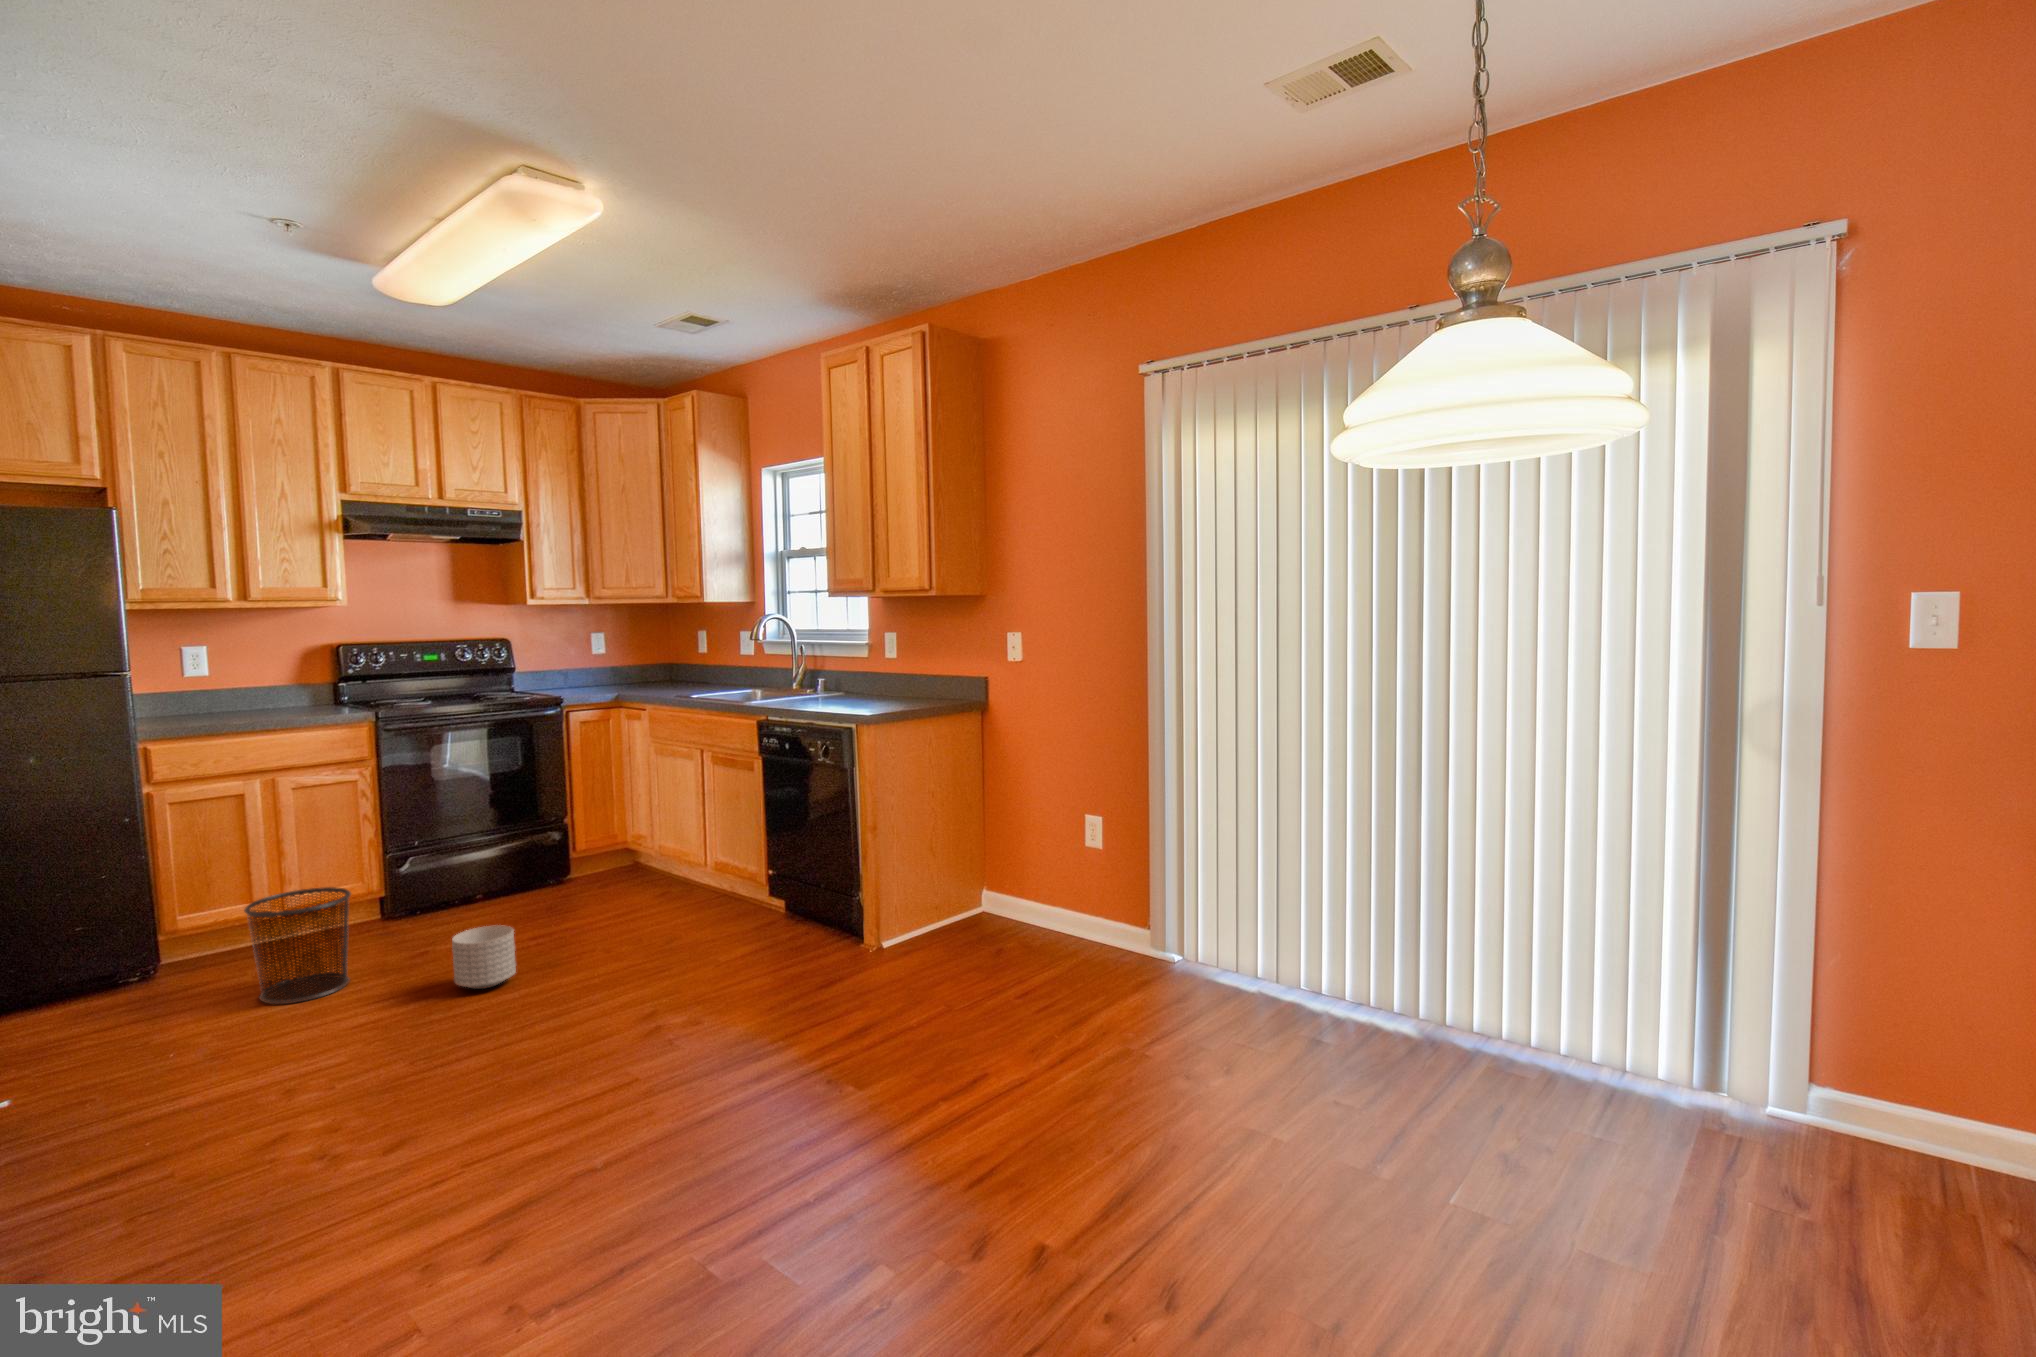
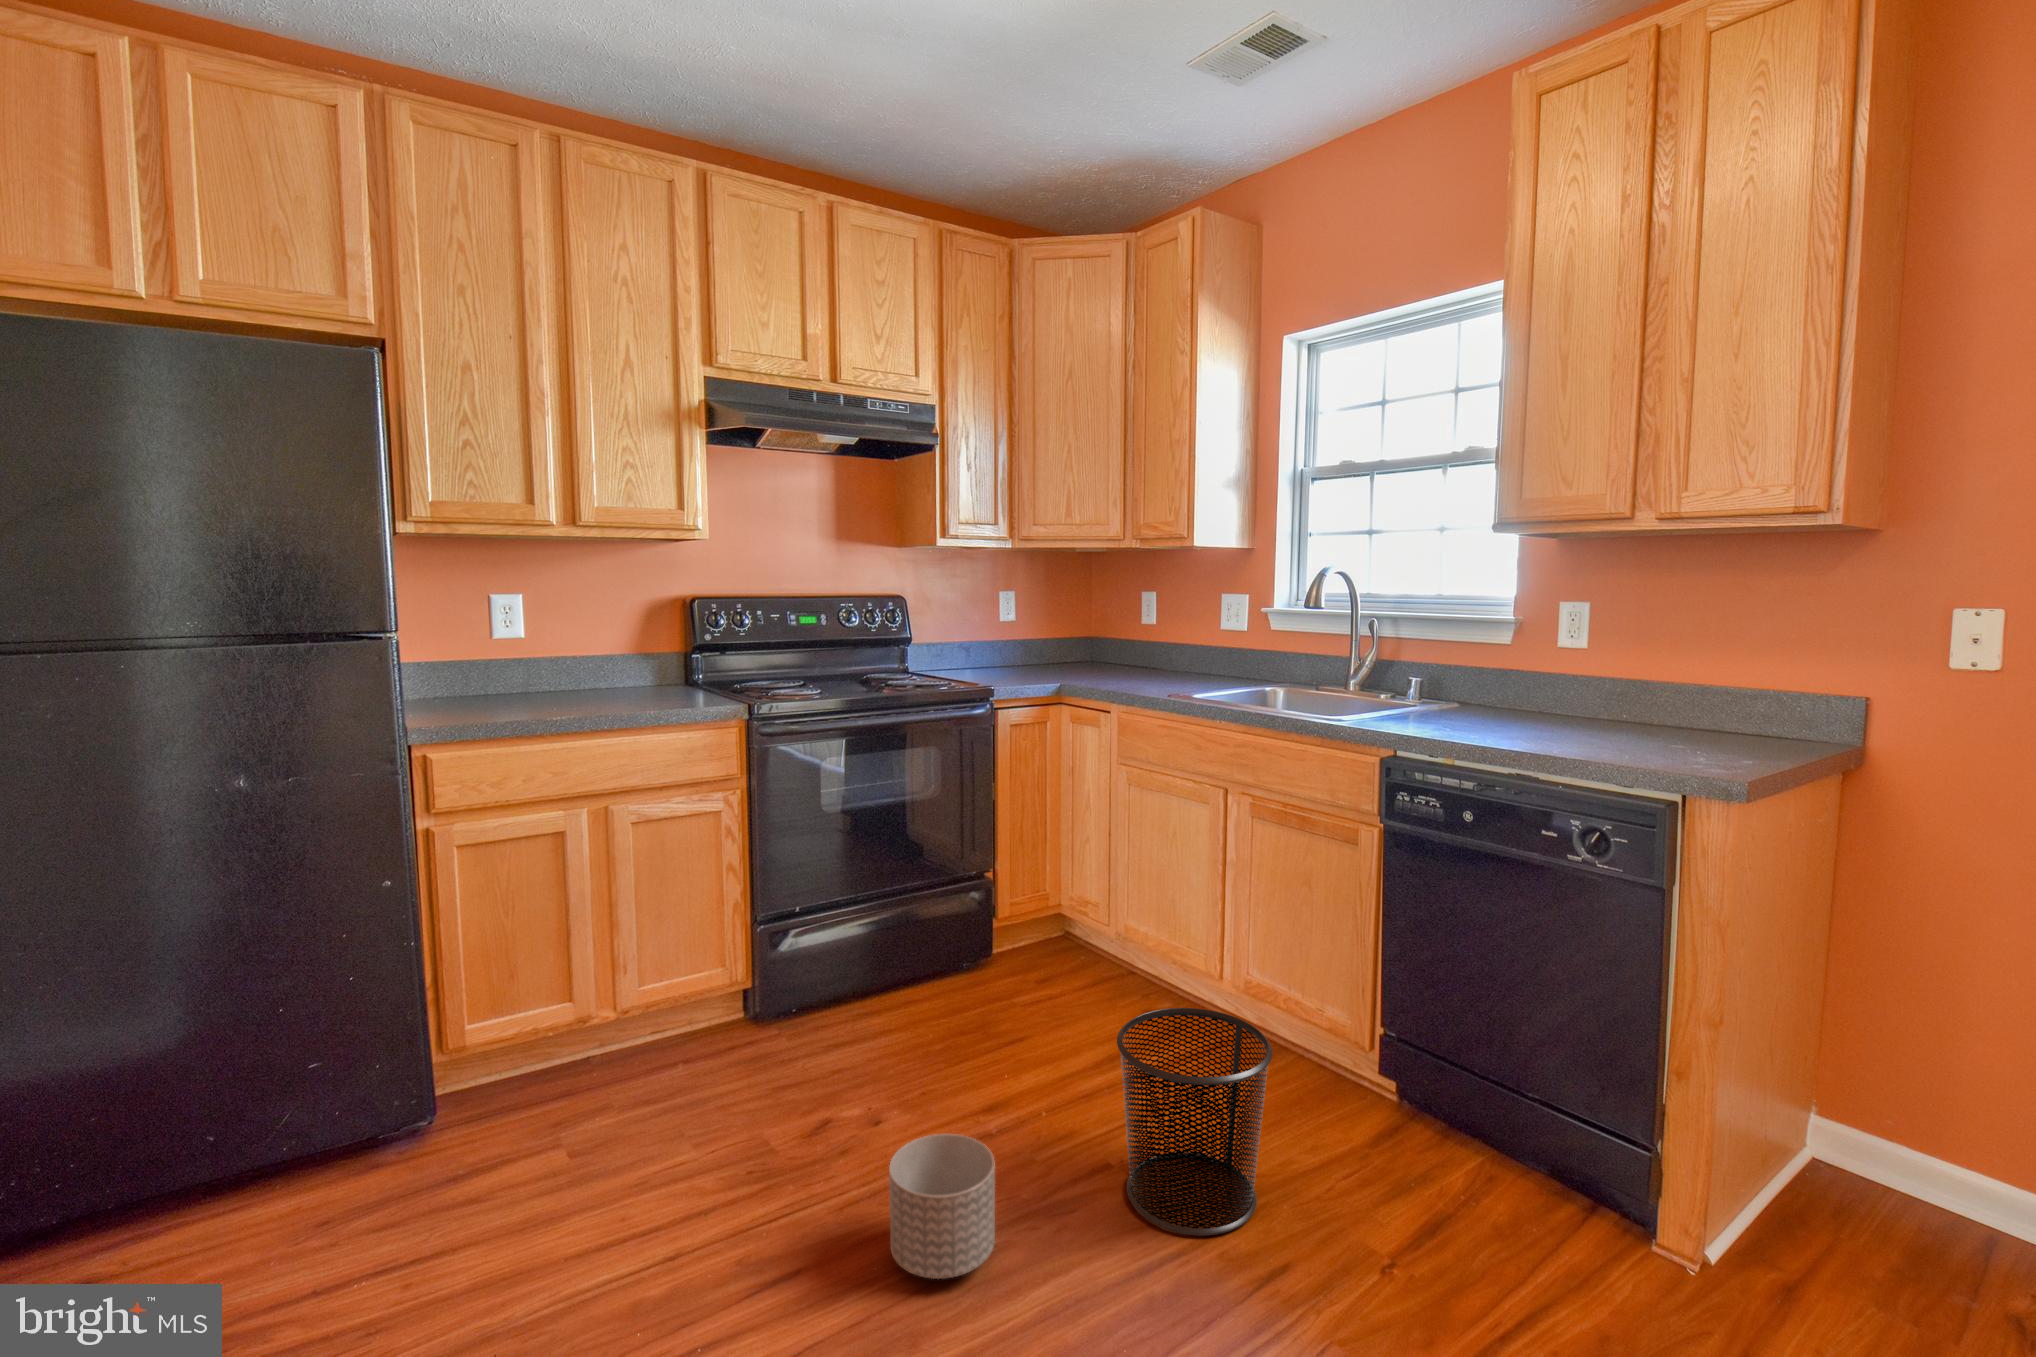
waste bin: present [244,887,351,1004] -> present [1117,1008,1273,1236]

